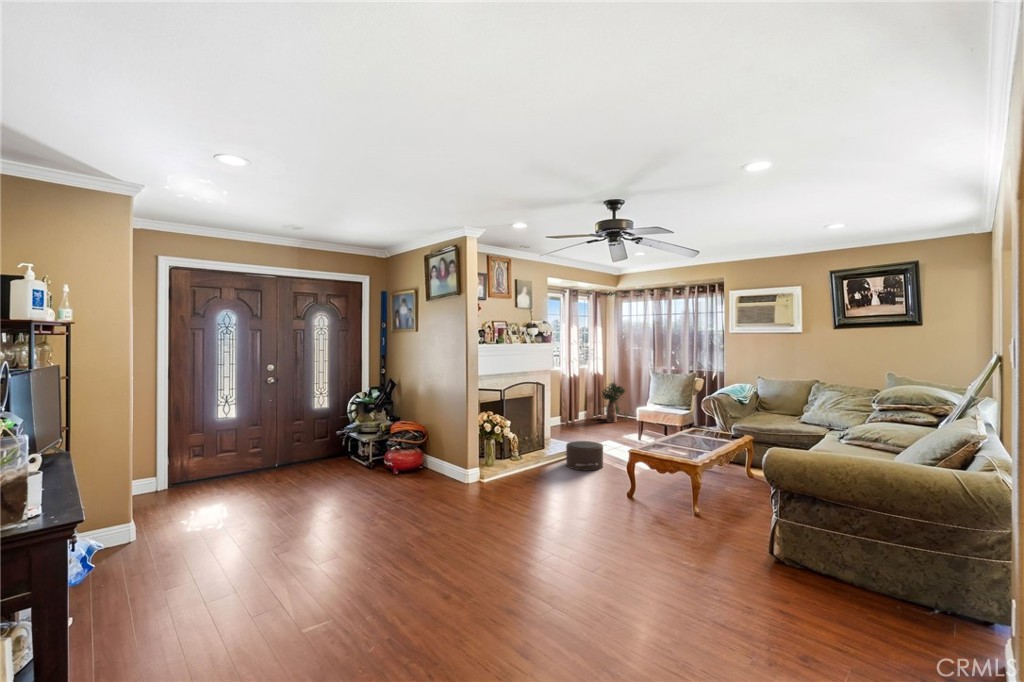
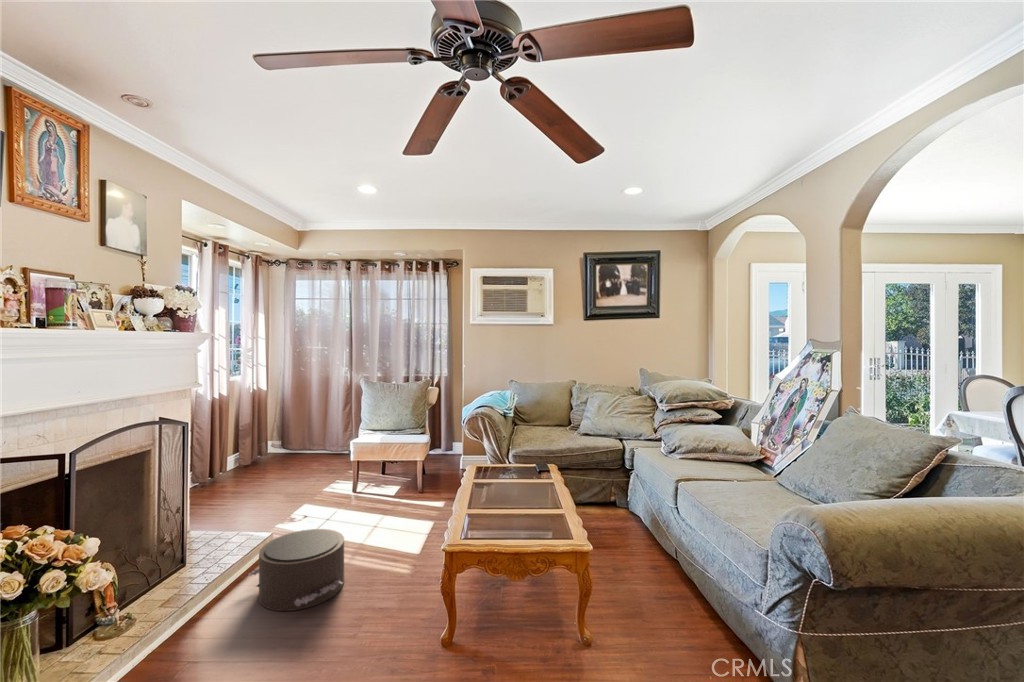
potted plant: present [602,383,628,423] -> none [265,400,312,464]

